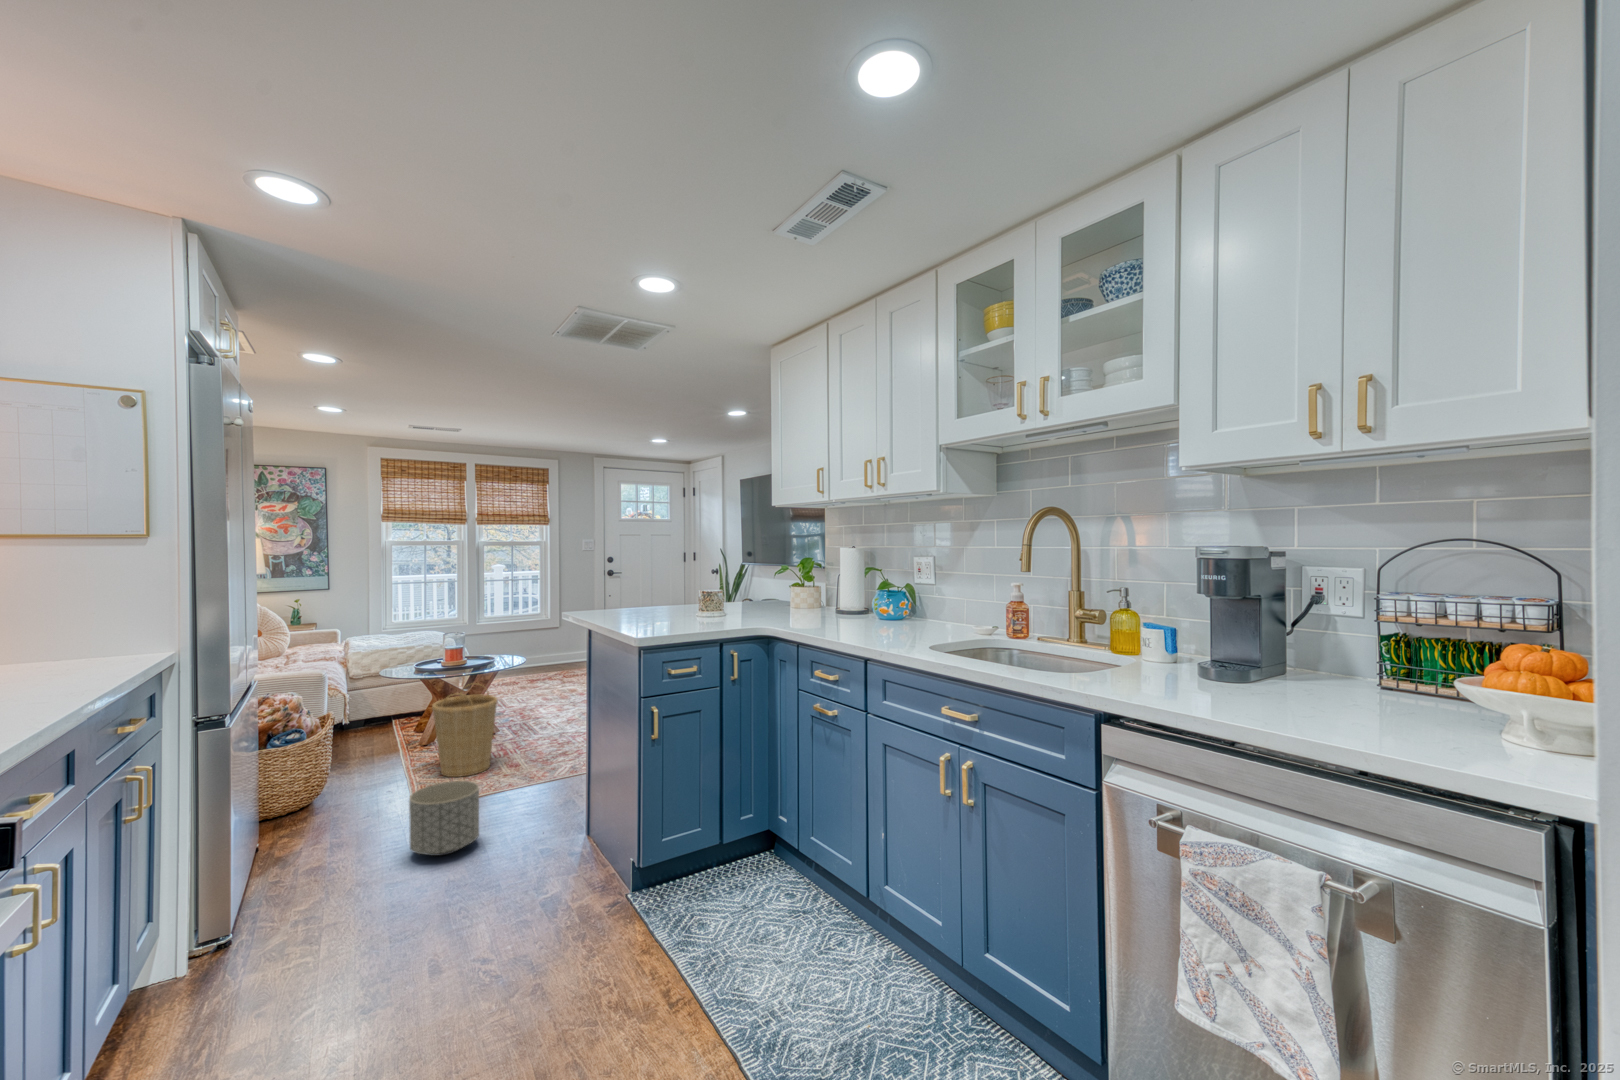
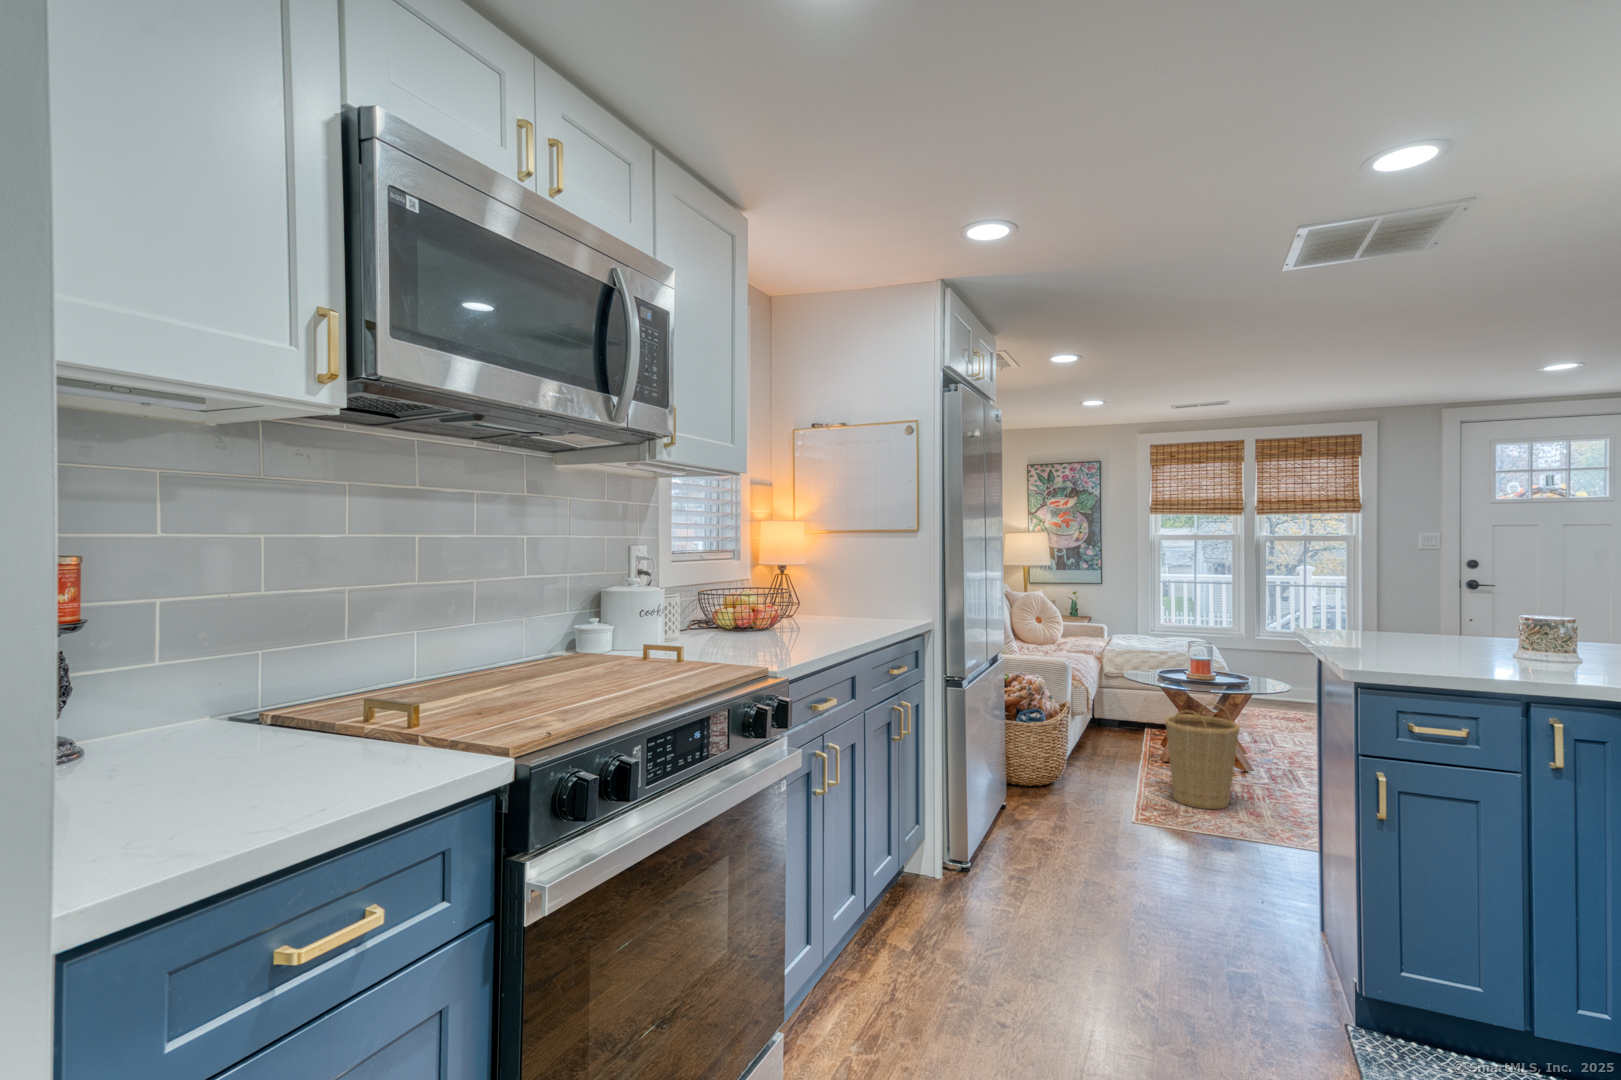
planter: present [409,781,479,856] -> none [1114,801,1187,881]

